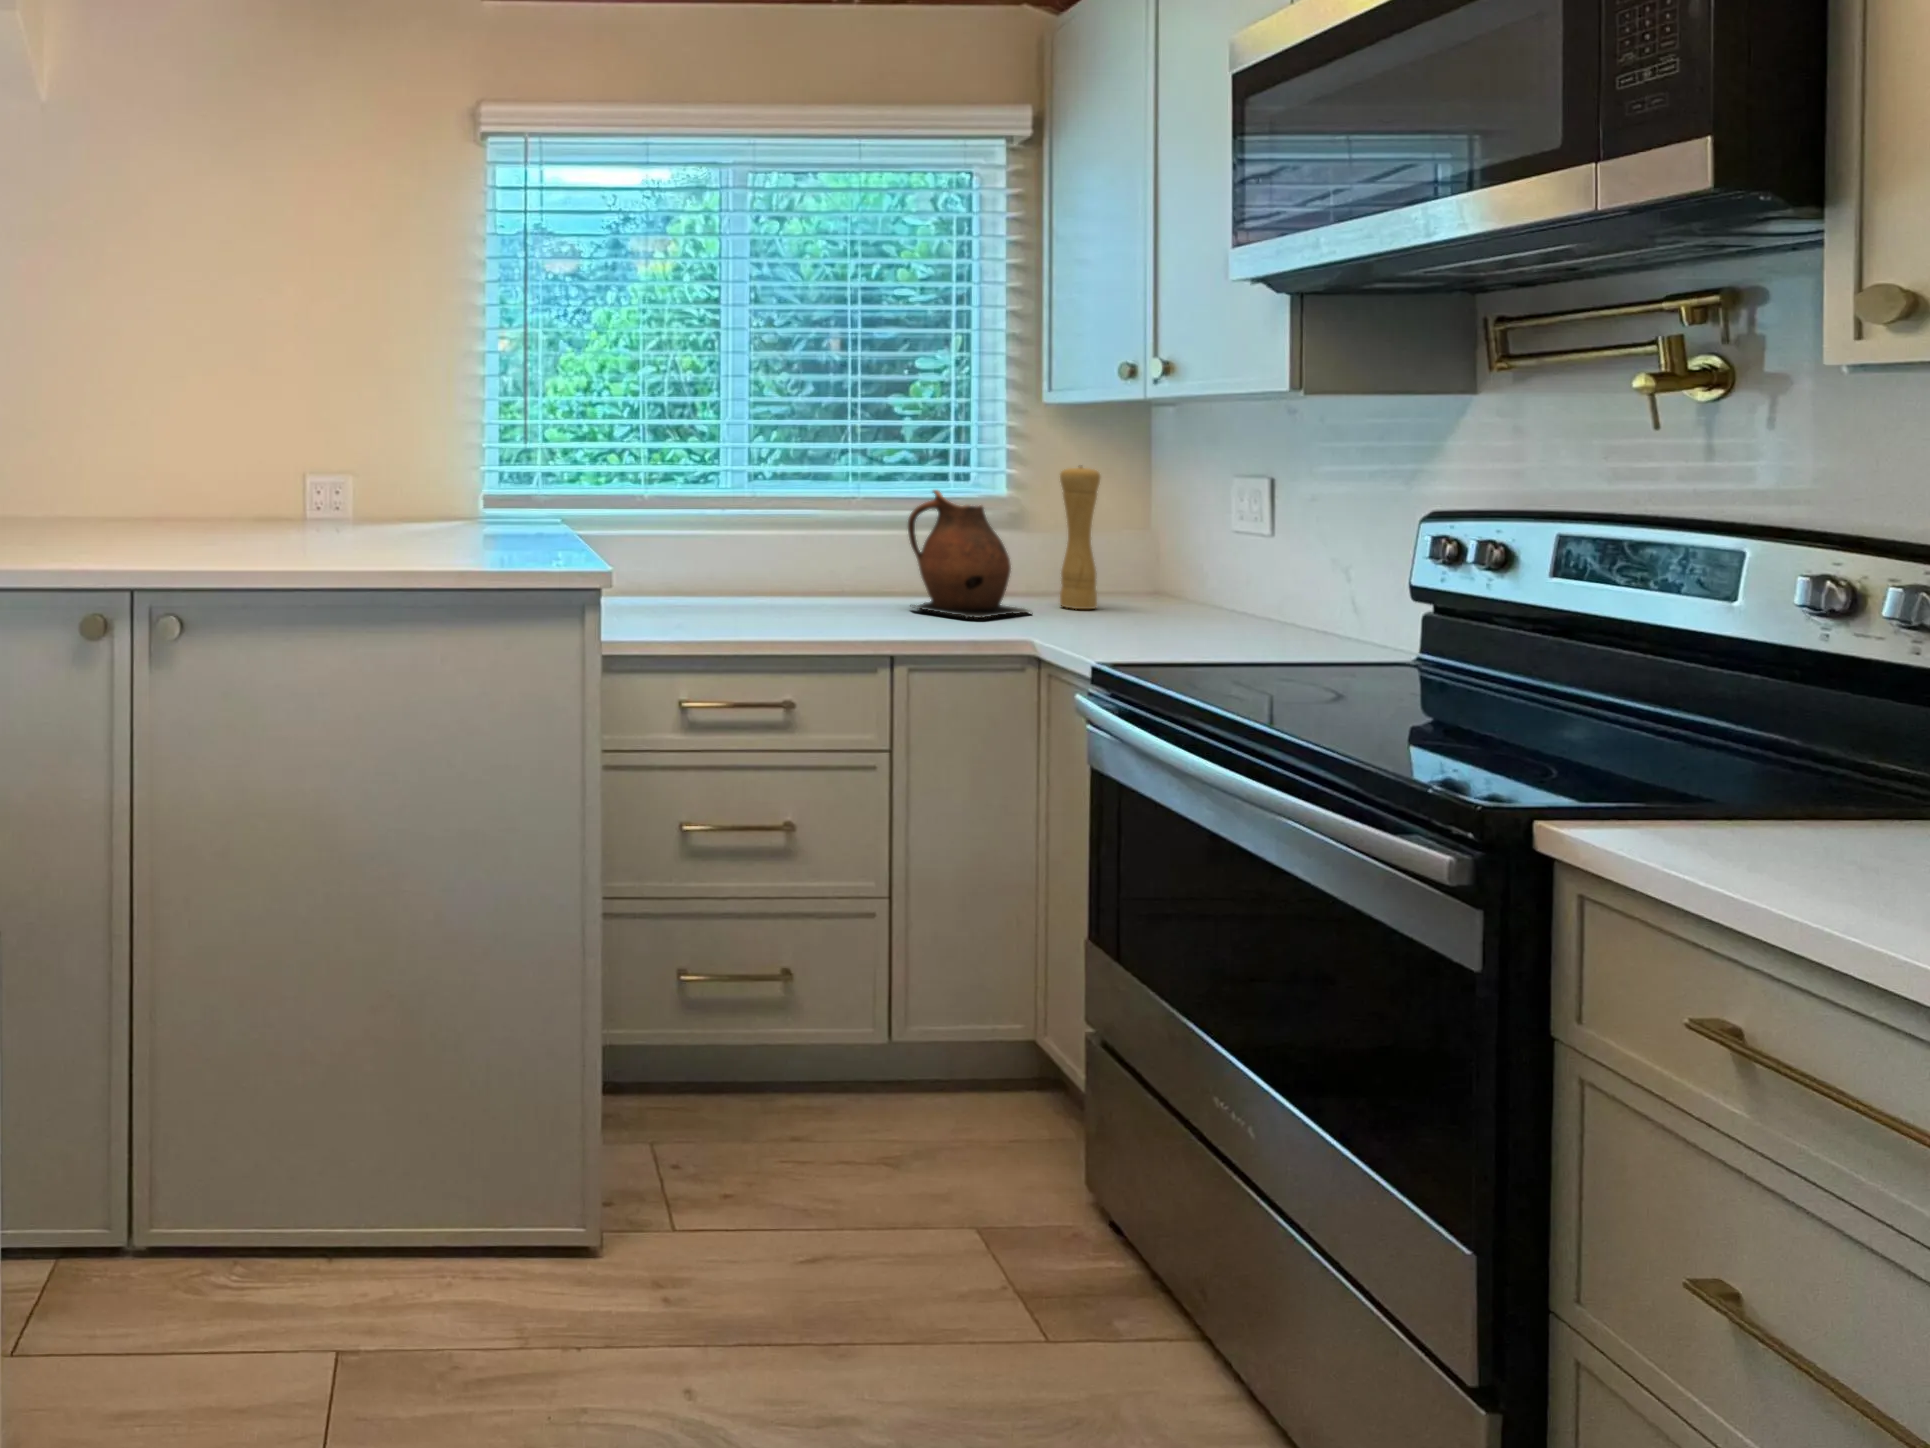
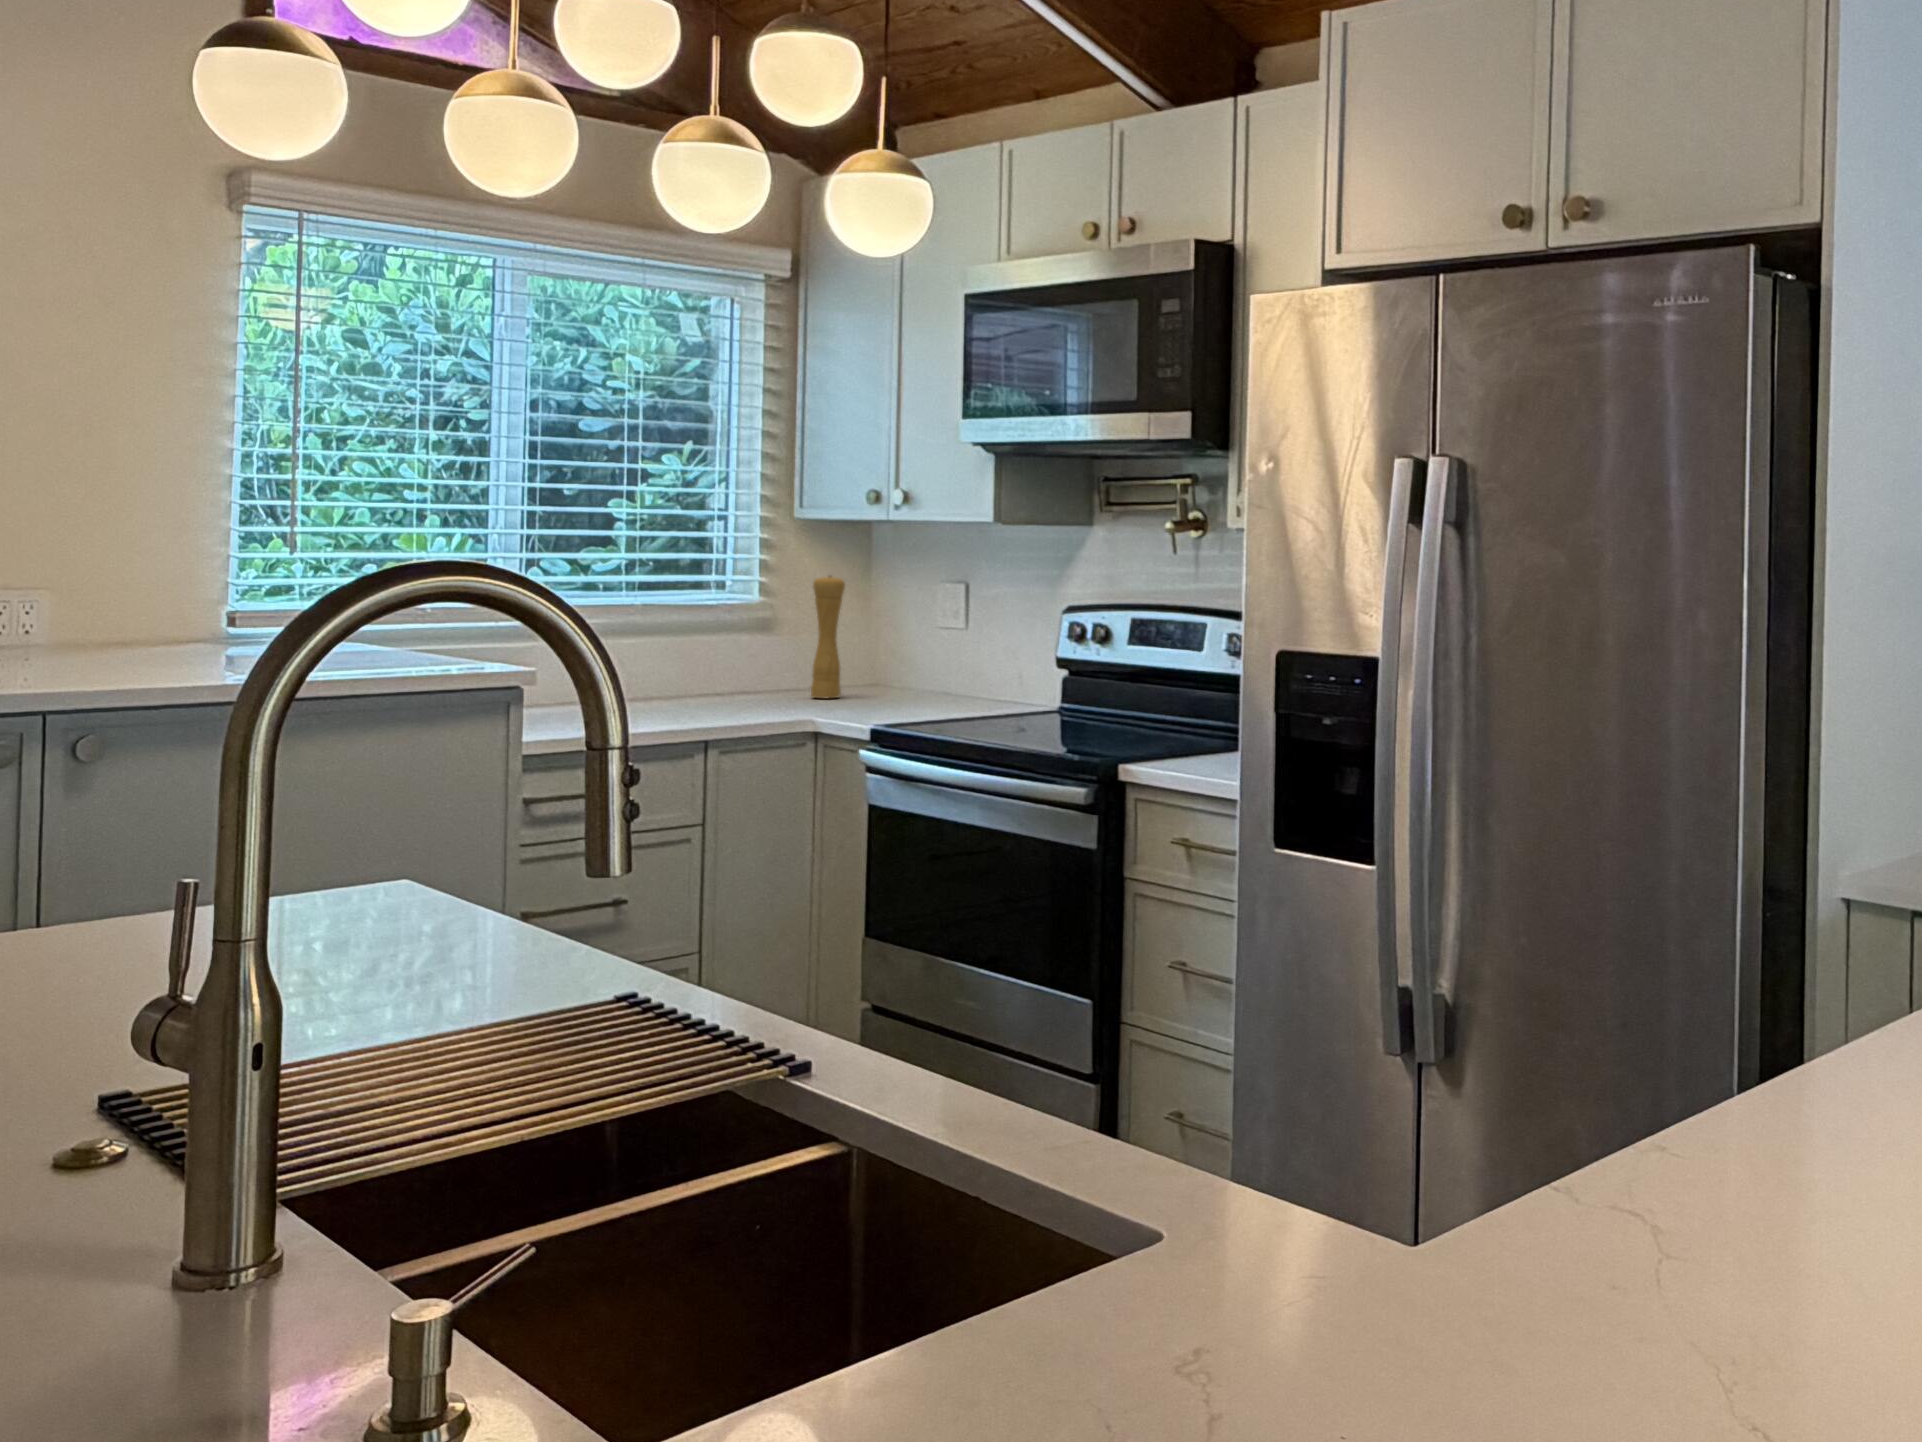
ceramic pitcher: present [908,490,1029,618] -> none [692,598,796,710]

